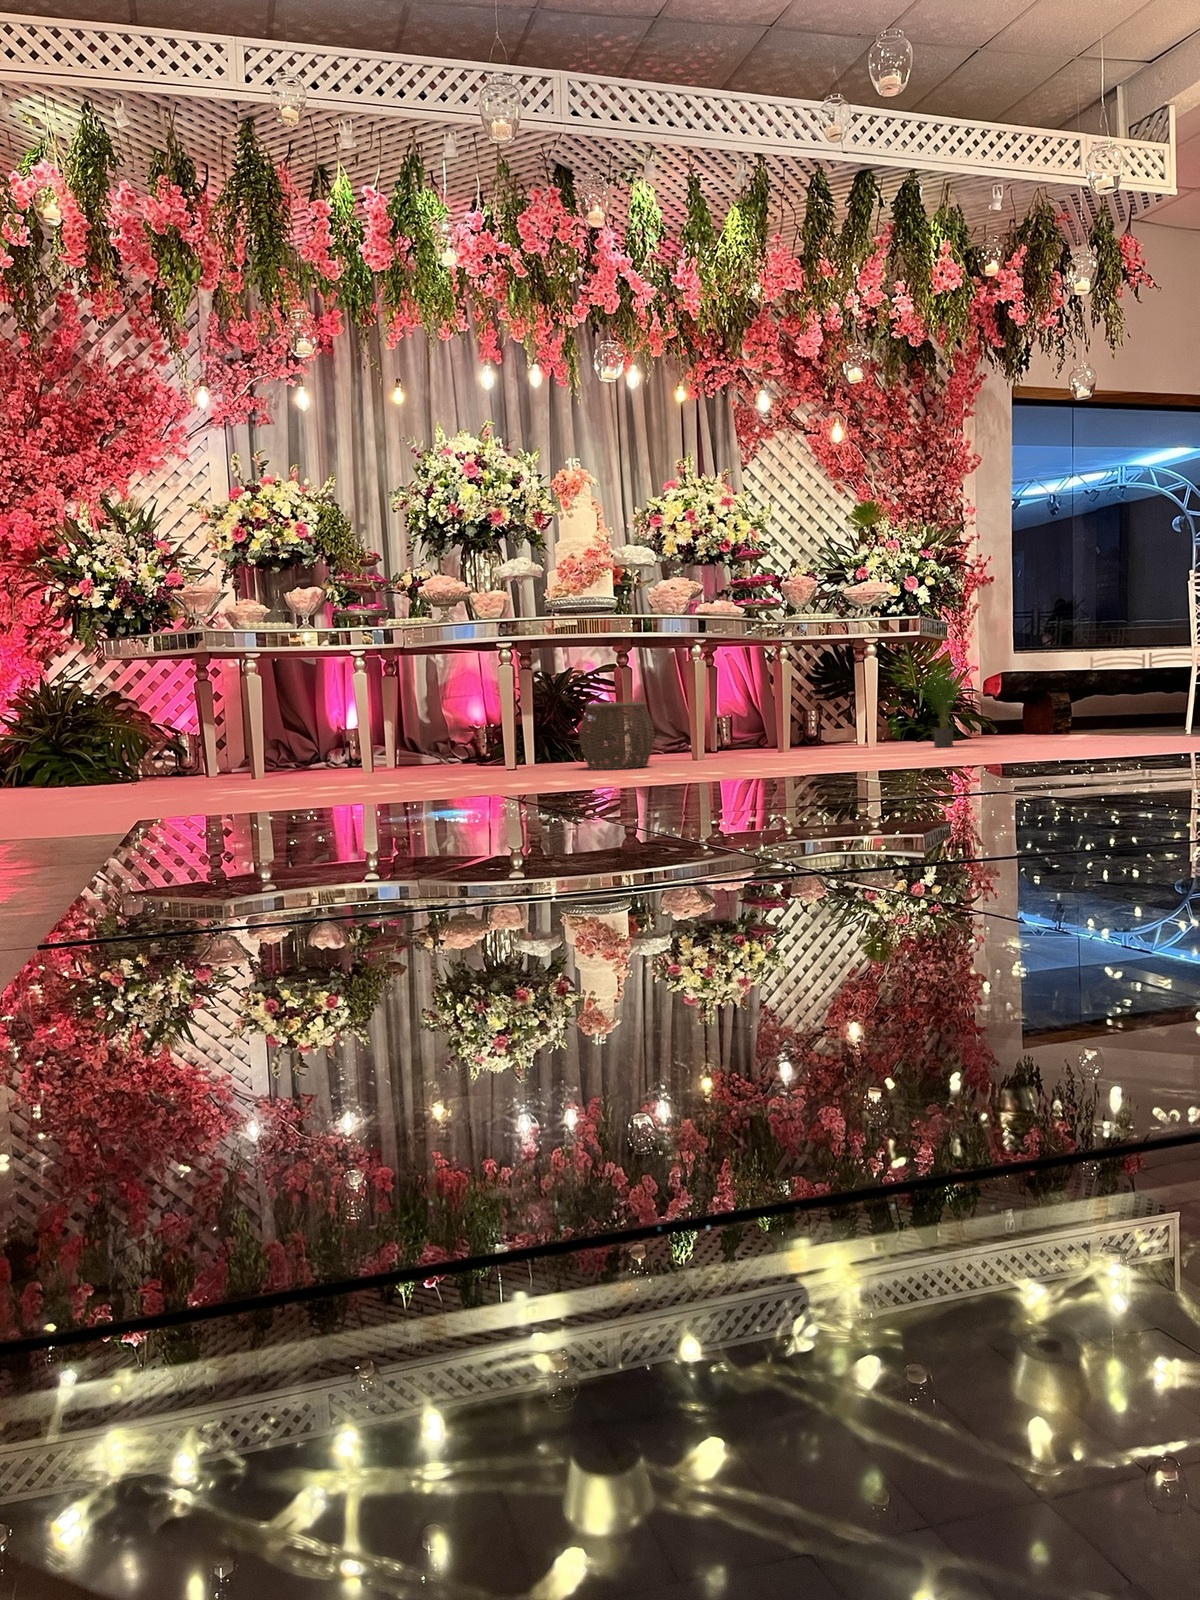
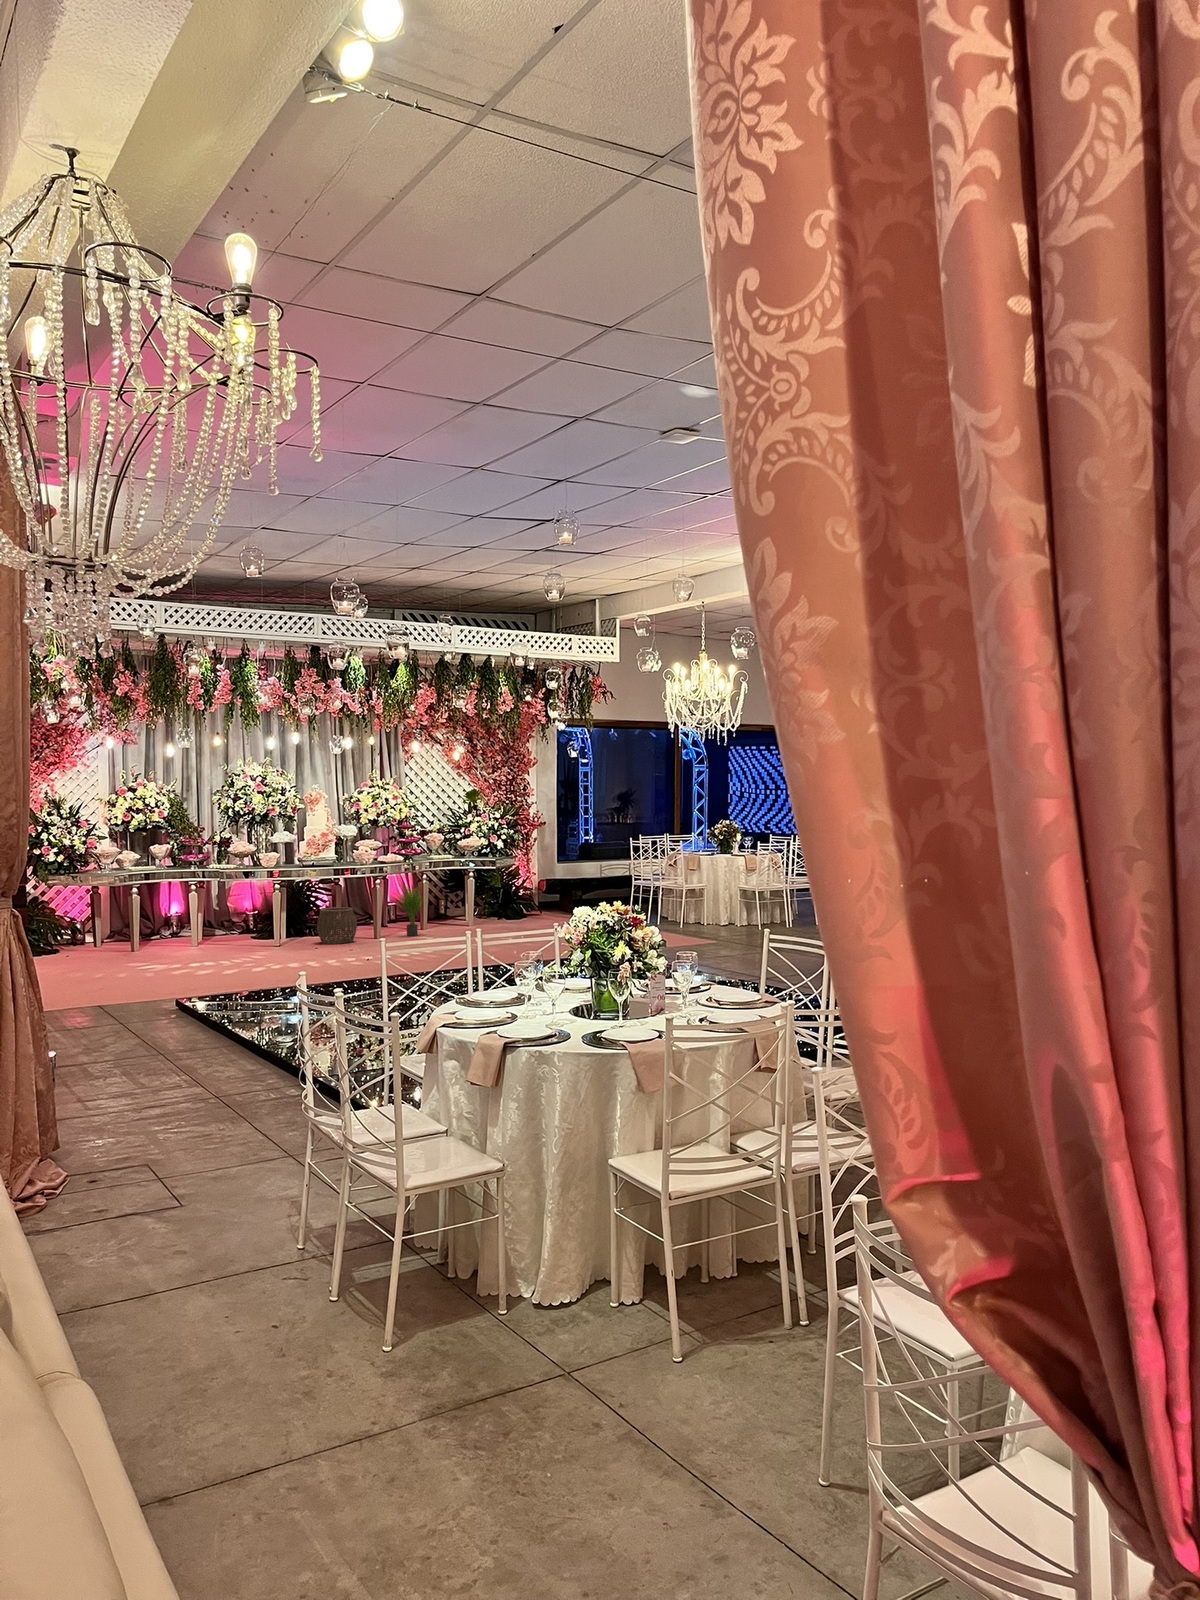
potted plant: present [918,665,964,747] -> present [399,887,423,936]

